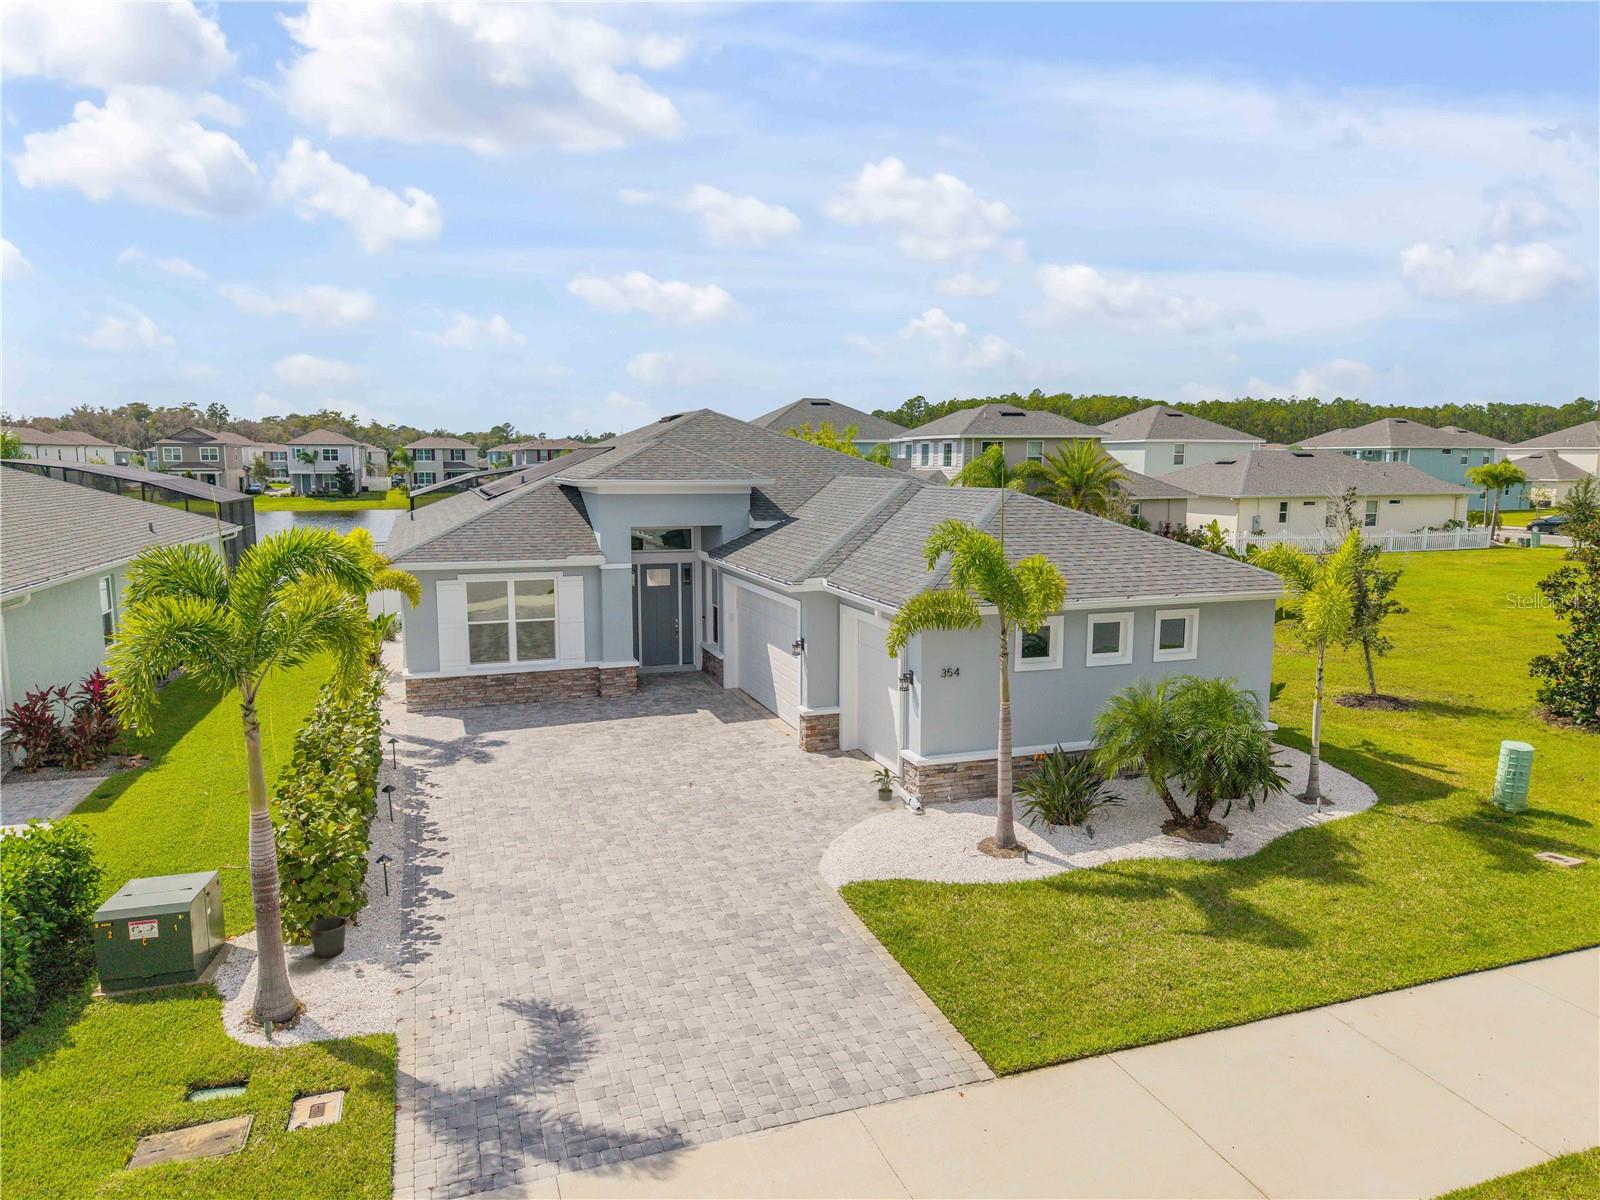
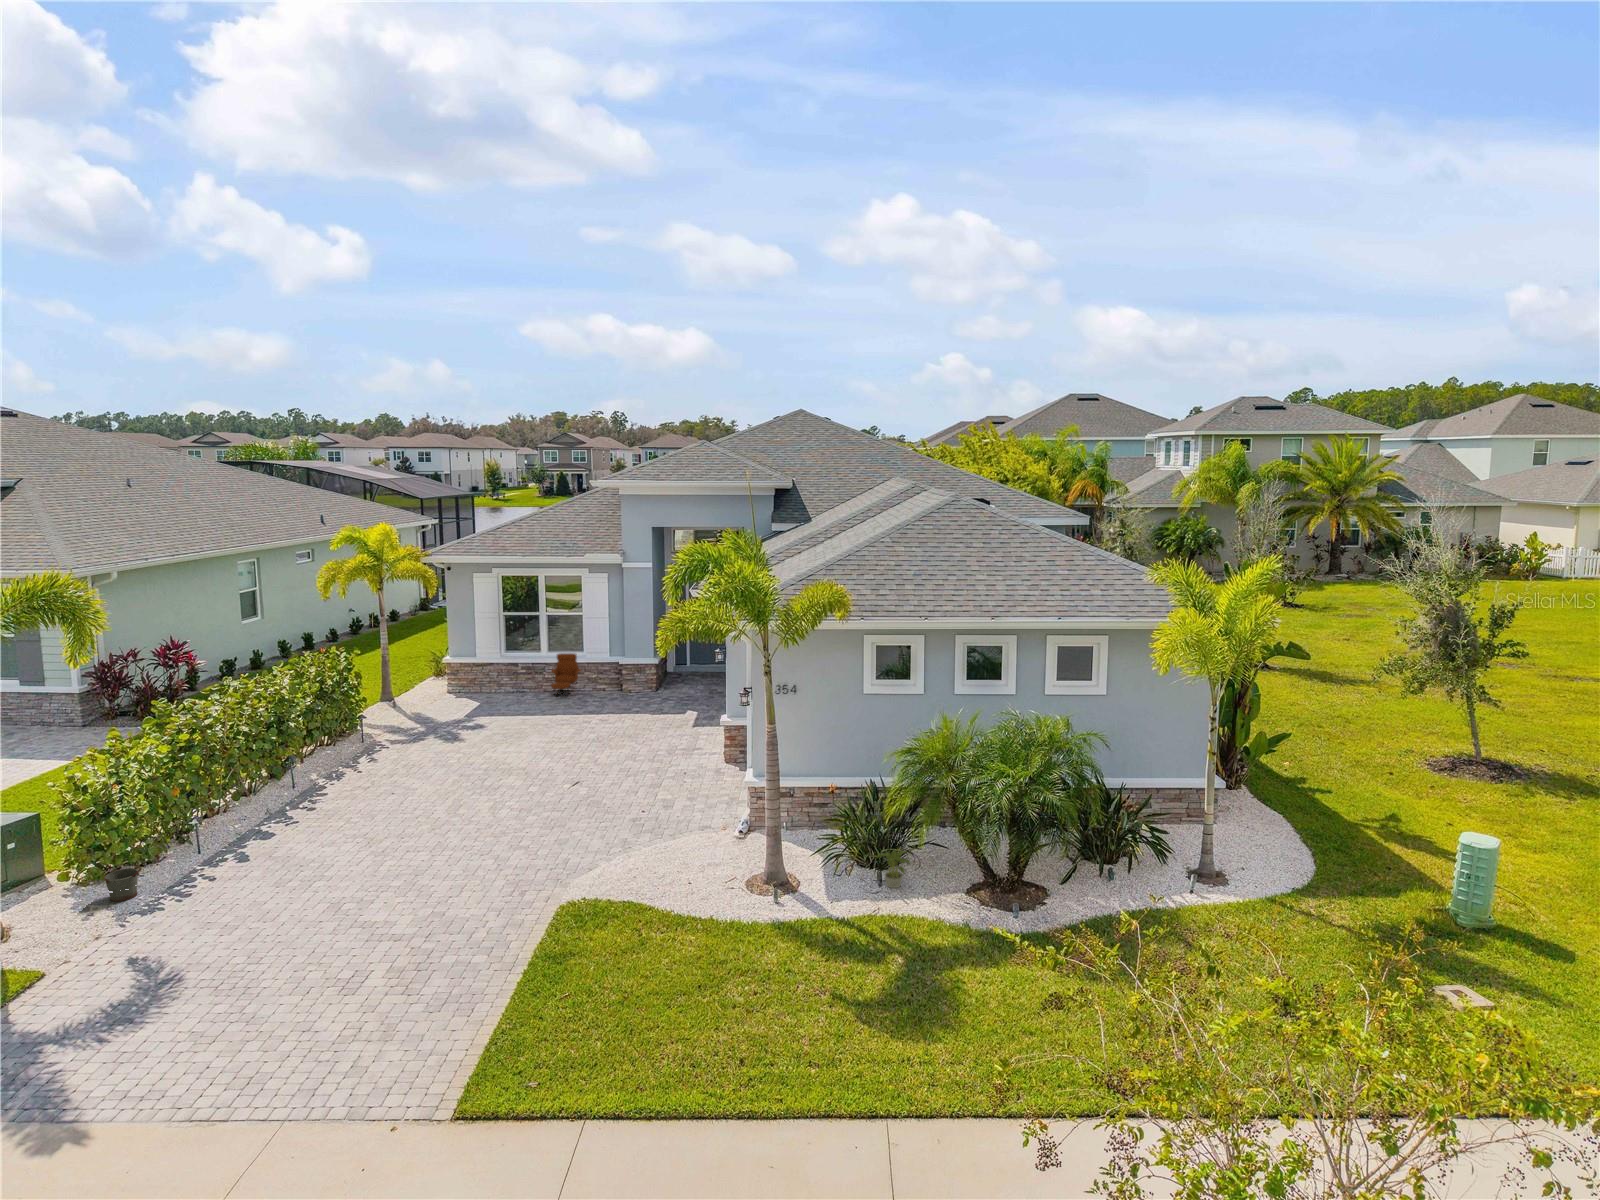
lounge chair: none [529,662,562,709] -> present [551,653,581,696]
potted plant: present [870,769,902,801] -> present [877,851,910,888]

